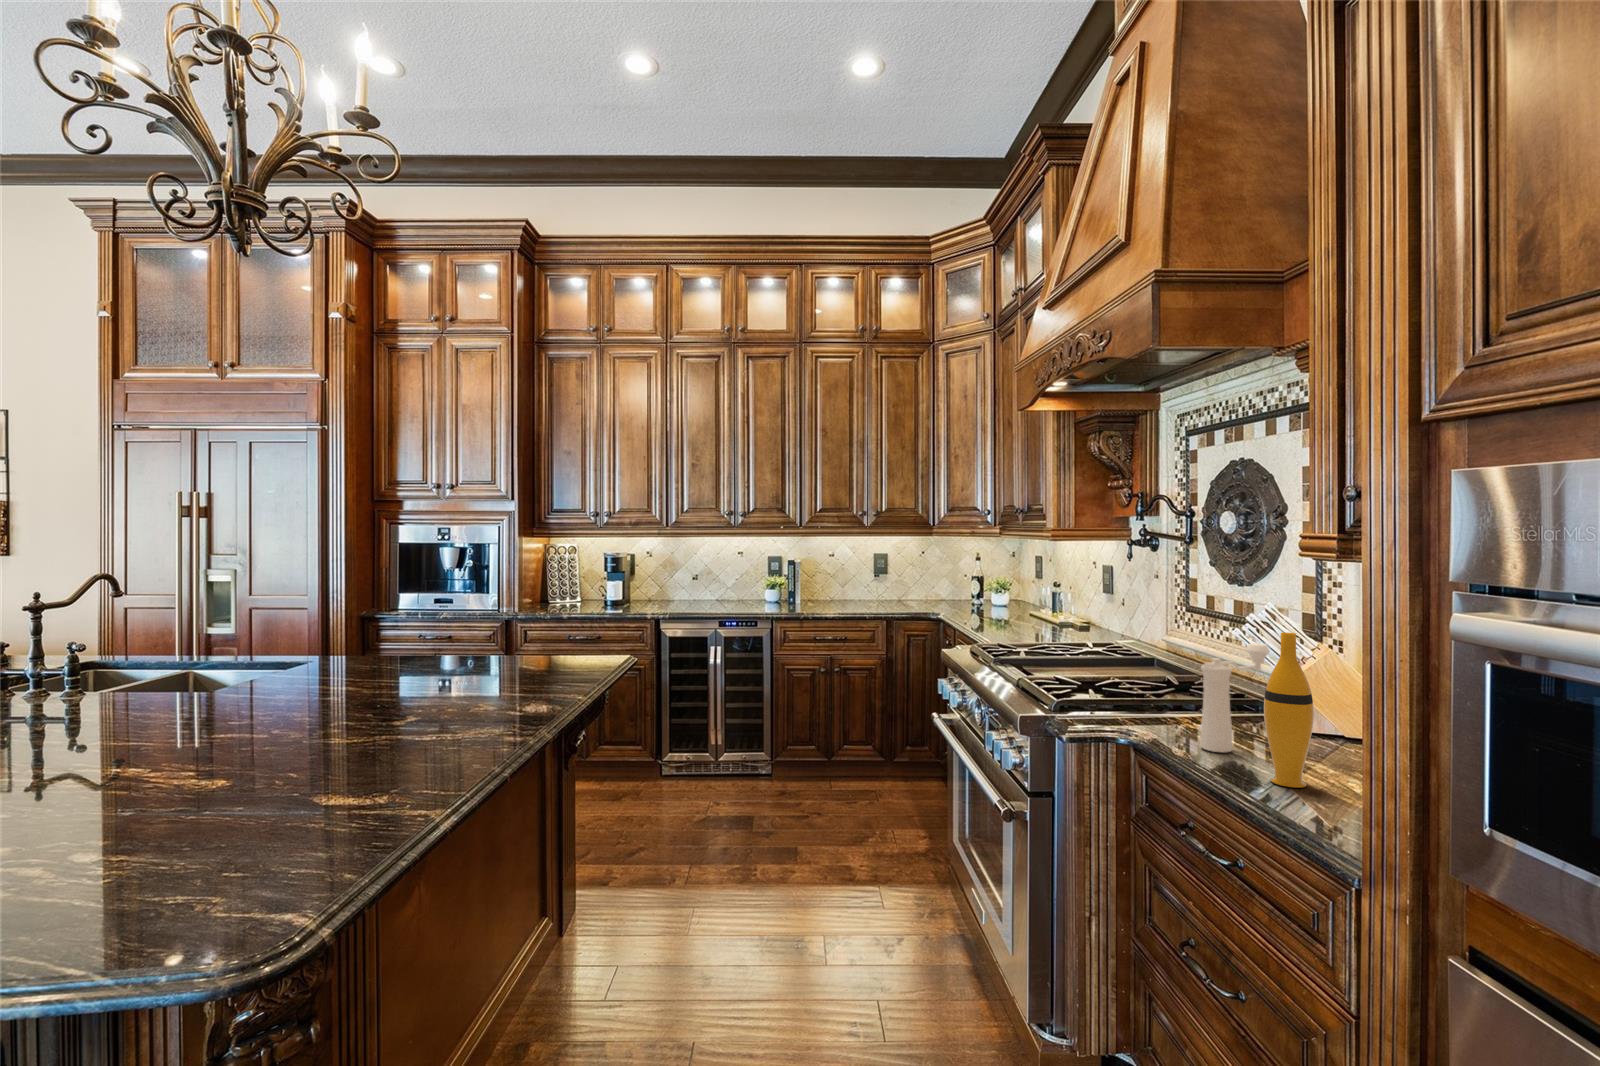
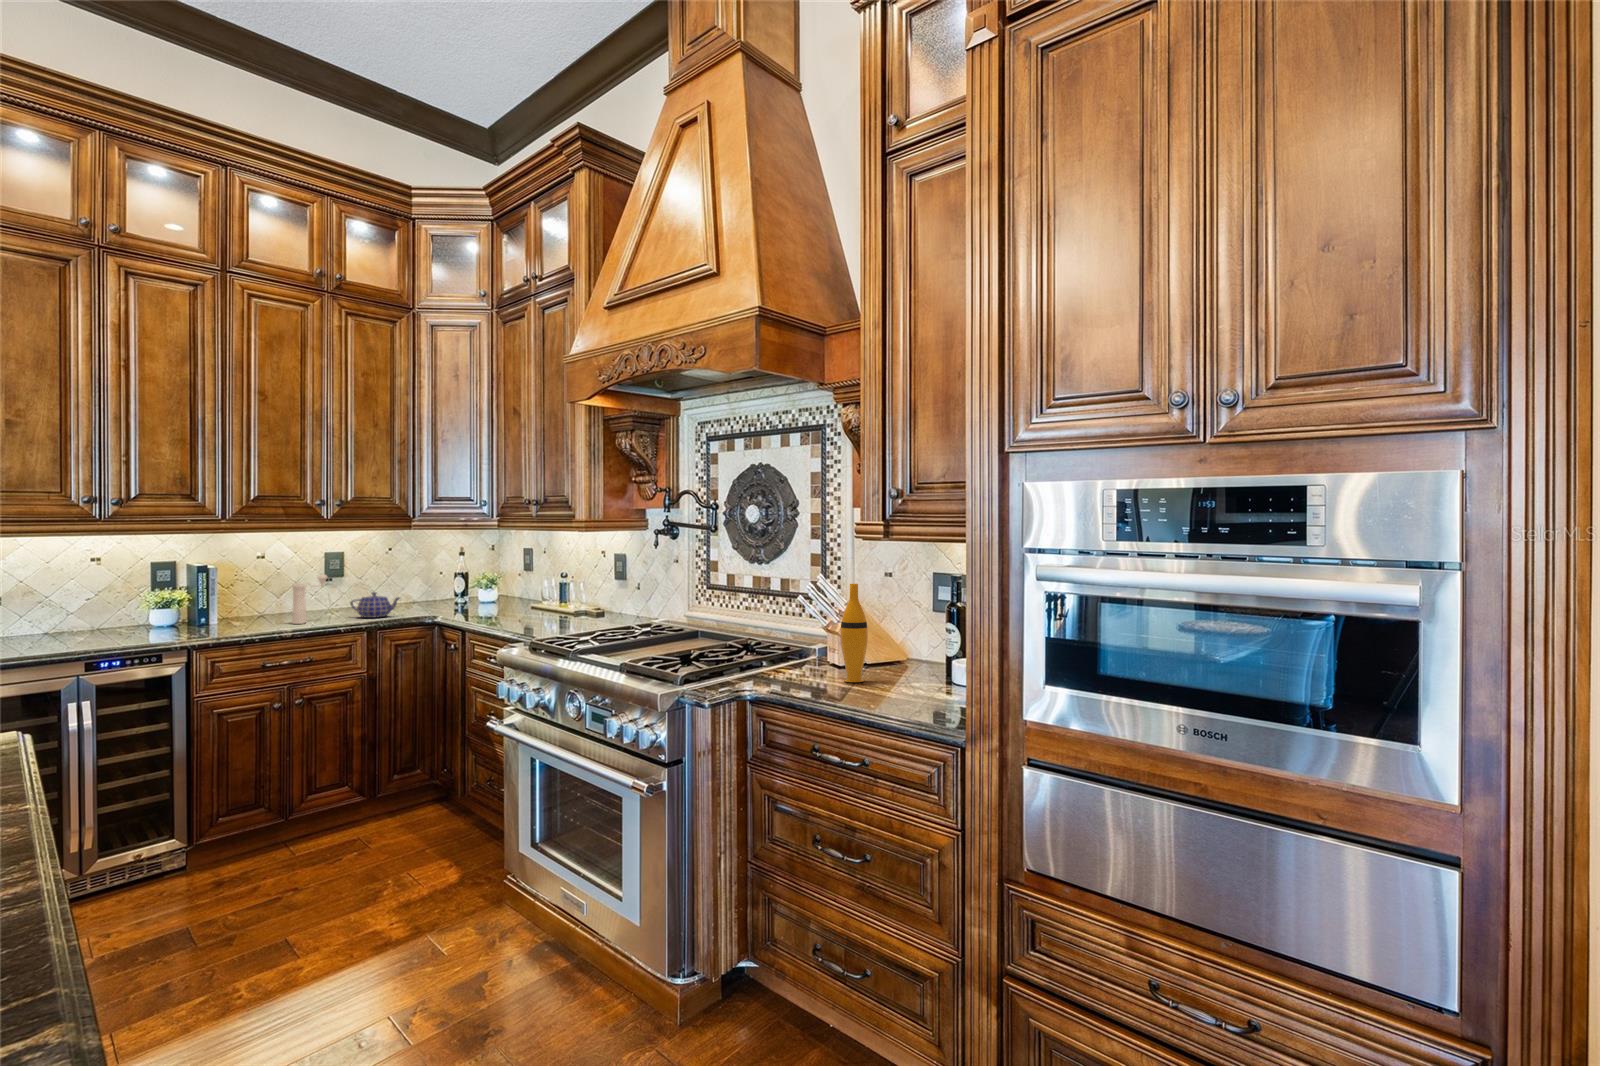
teapot: none [876,591,913,612] -> present [350,592,400,618]
pepper mill: present [1201,643,1270,752] -> present [292,575,327,624]

